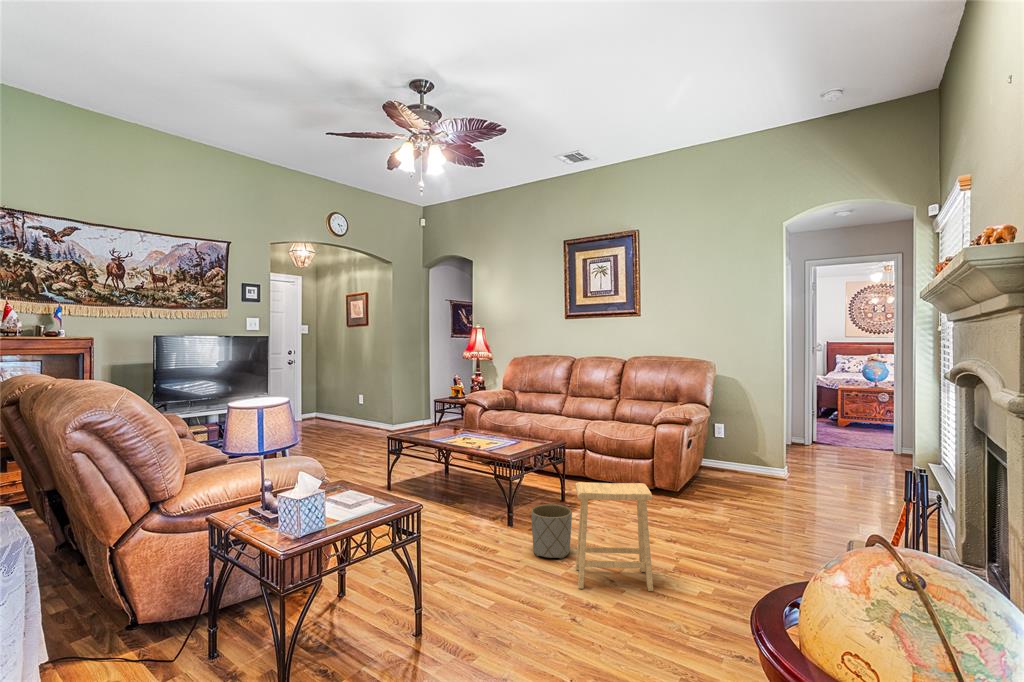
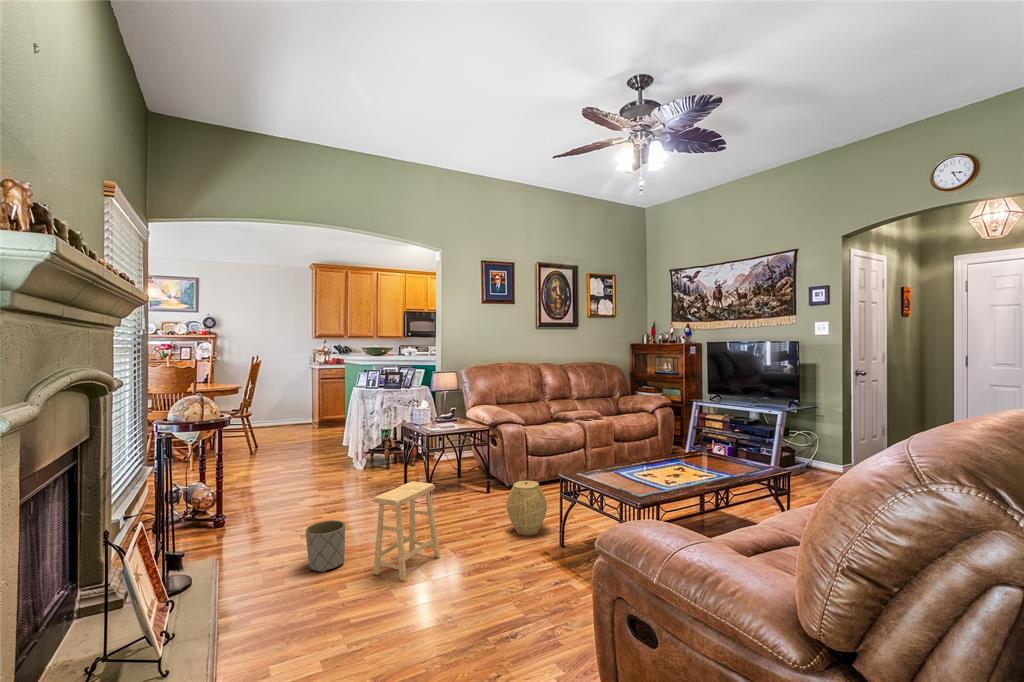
woven basket: none [448,482,496,546] -> present [507,481,547,535]
planter: present [531,504,572,559] -> present [306,520,345,572]

